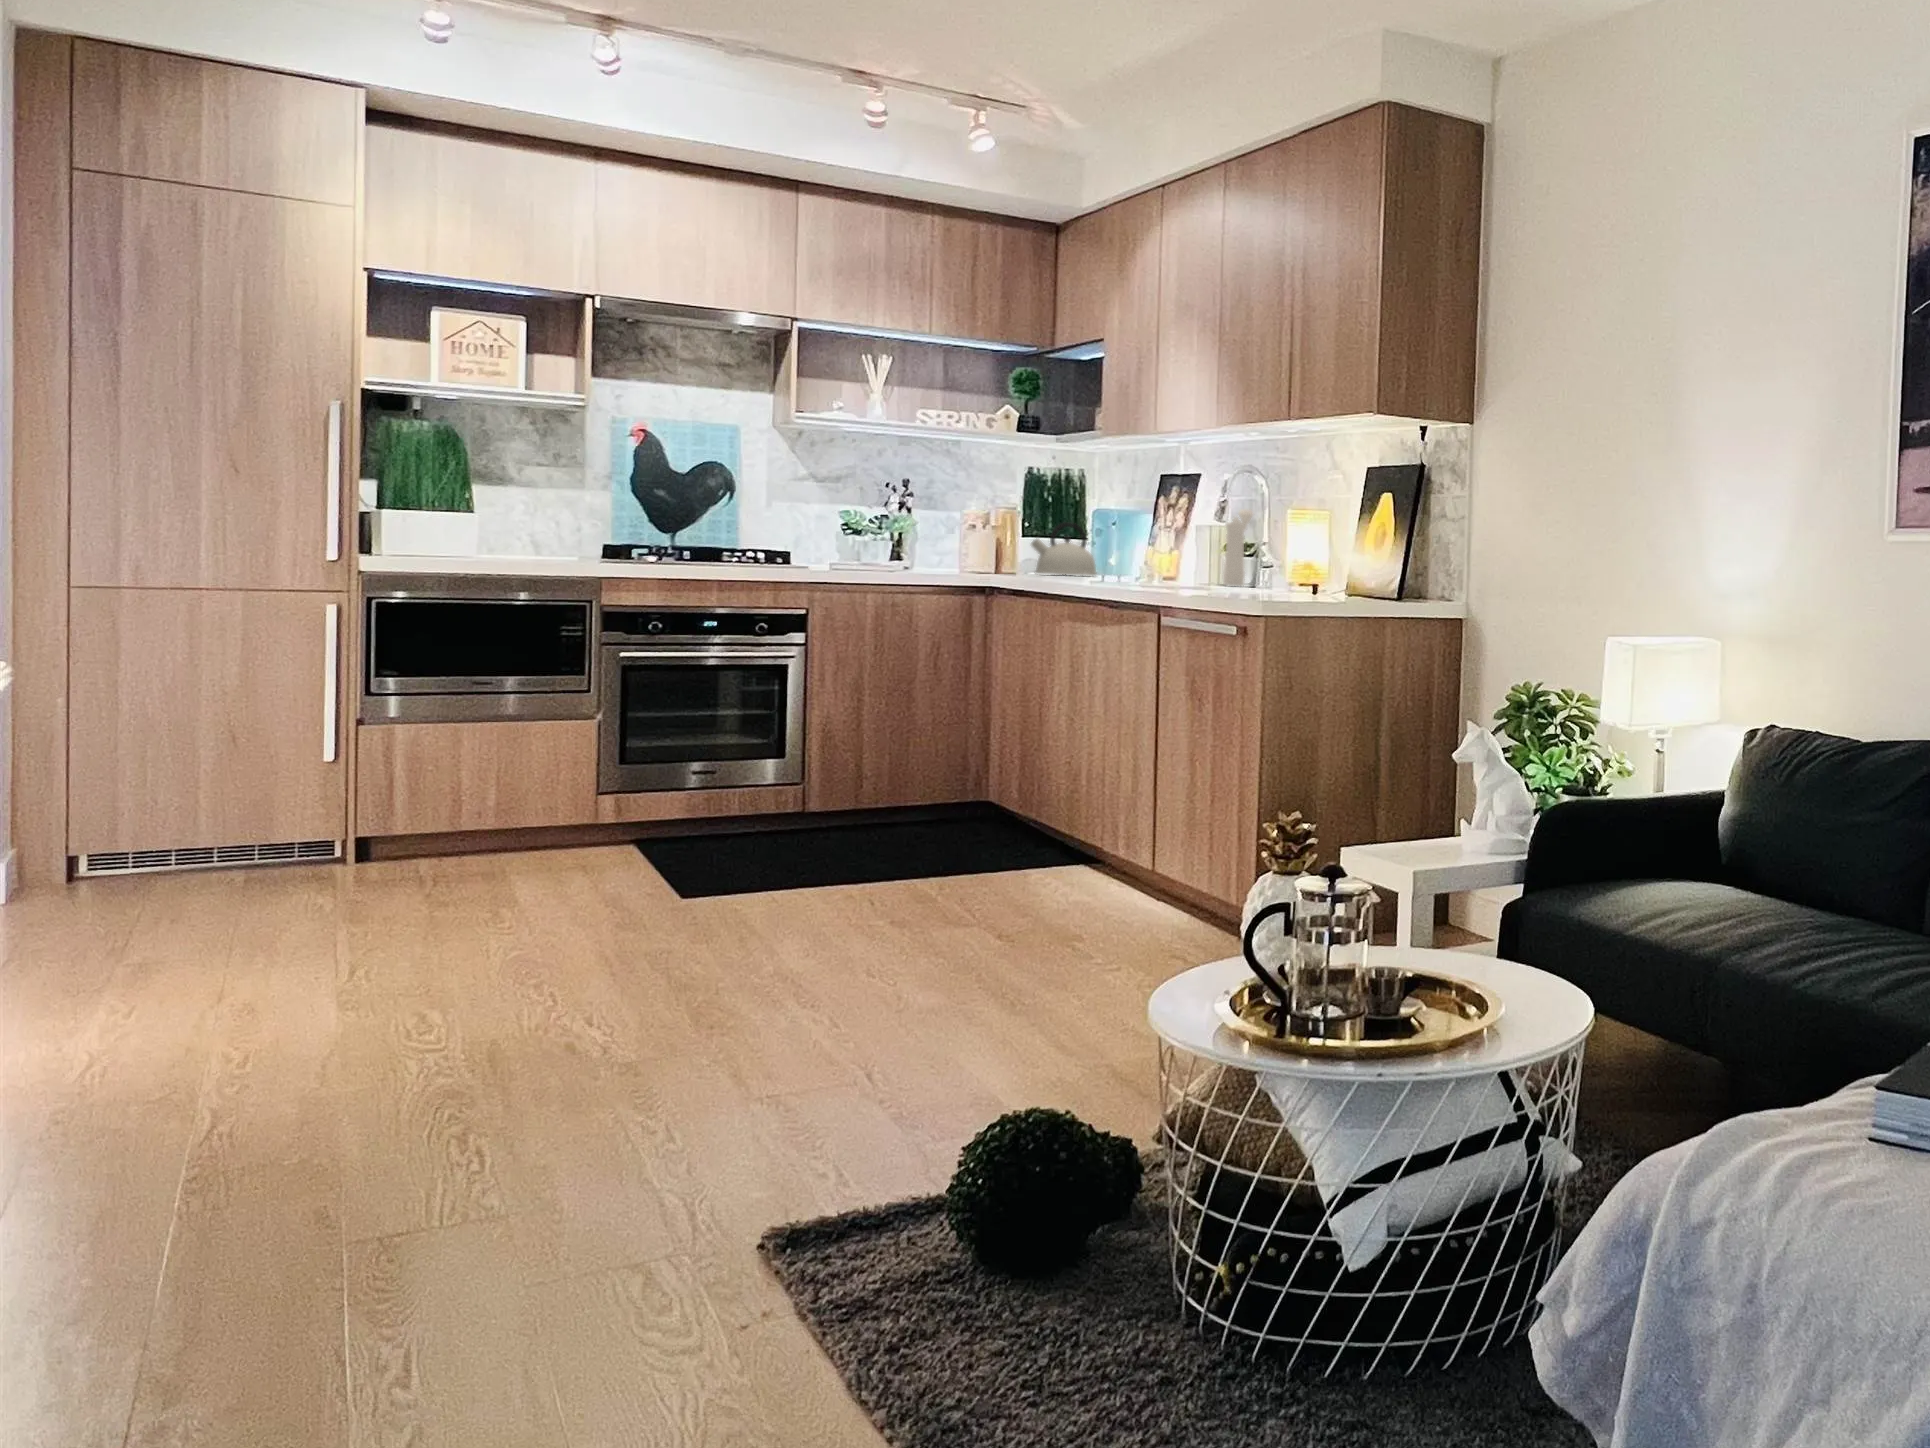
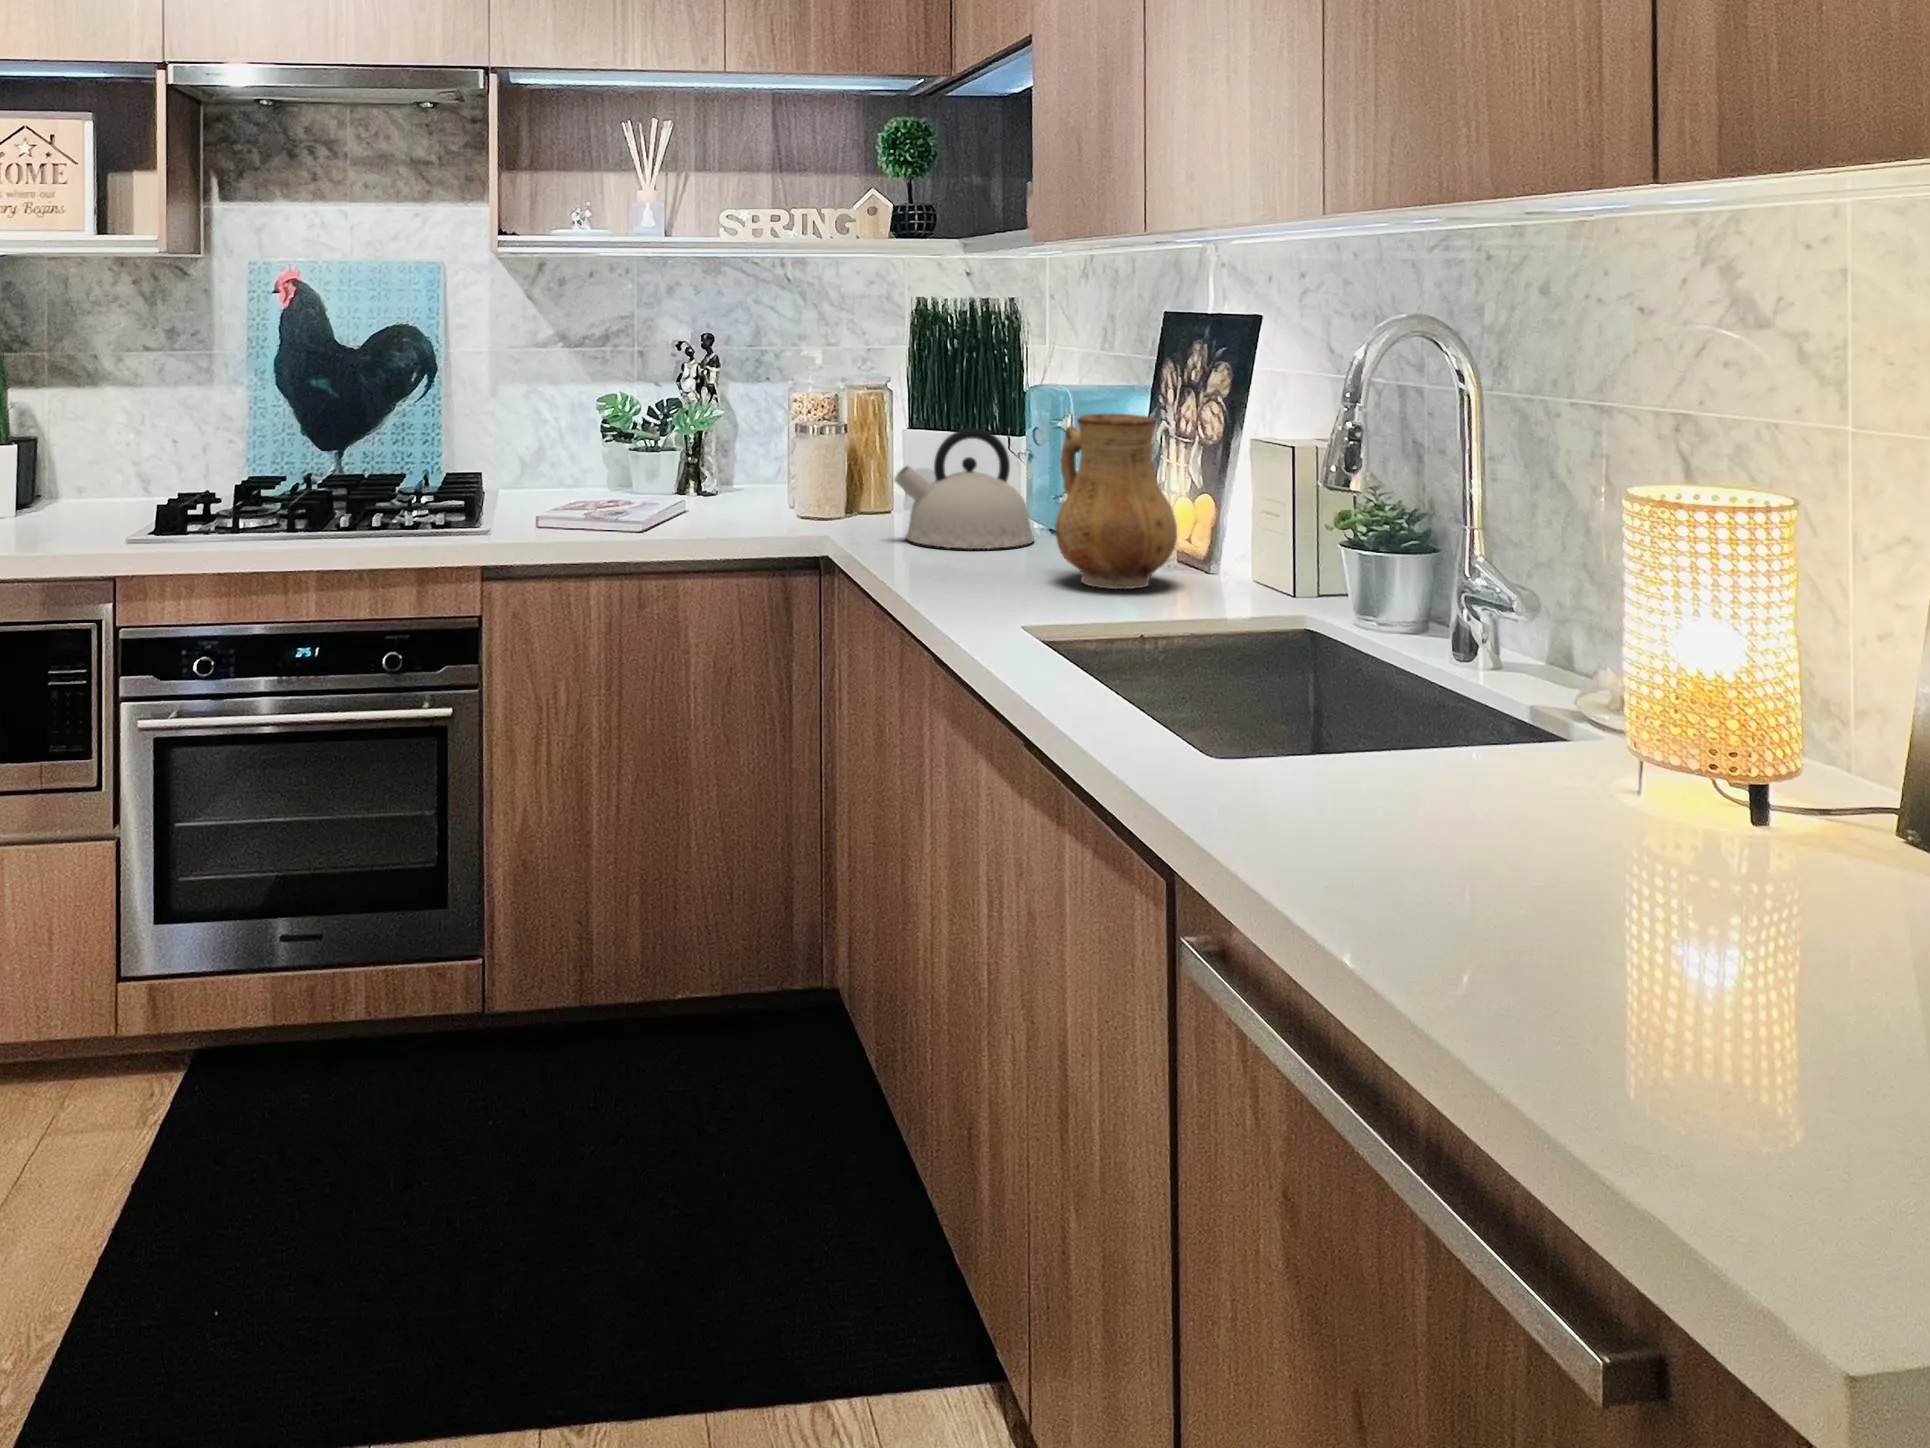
ceramic pitcher: none [1112,508,1163,579] -> present [1055,413,1177,589]
pepper mill: present [1223,509,1253,586] -> none [1485,589,1598,1009]

